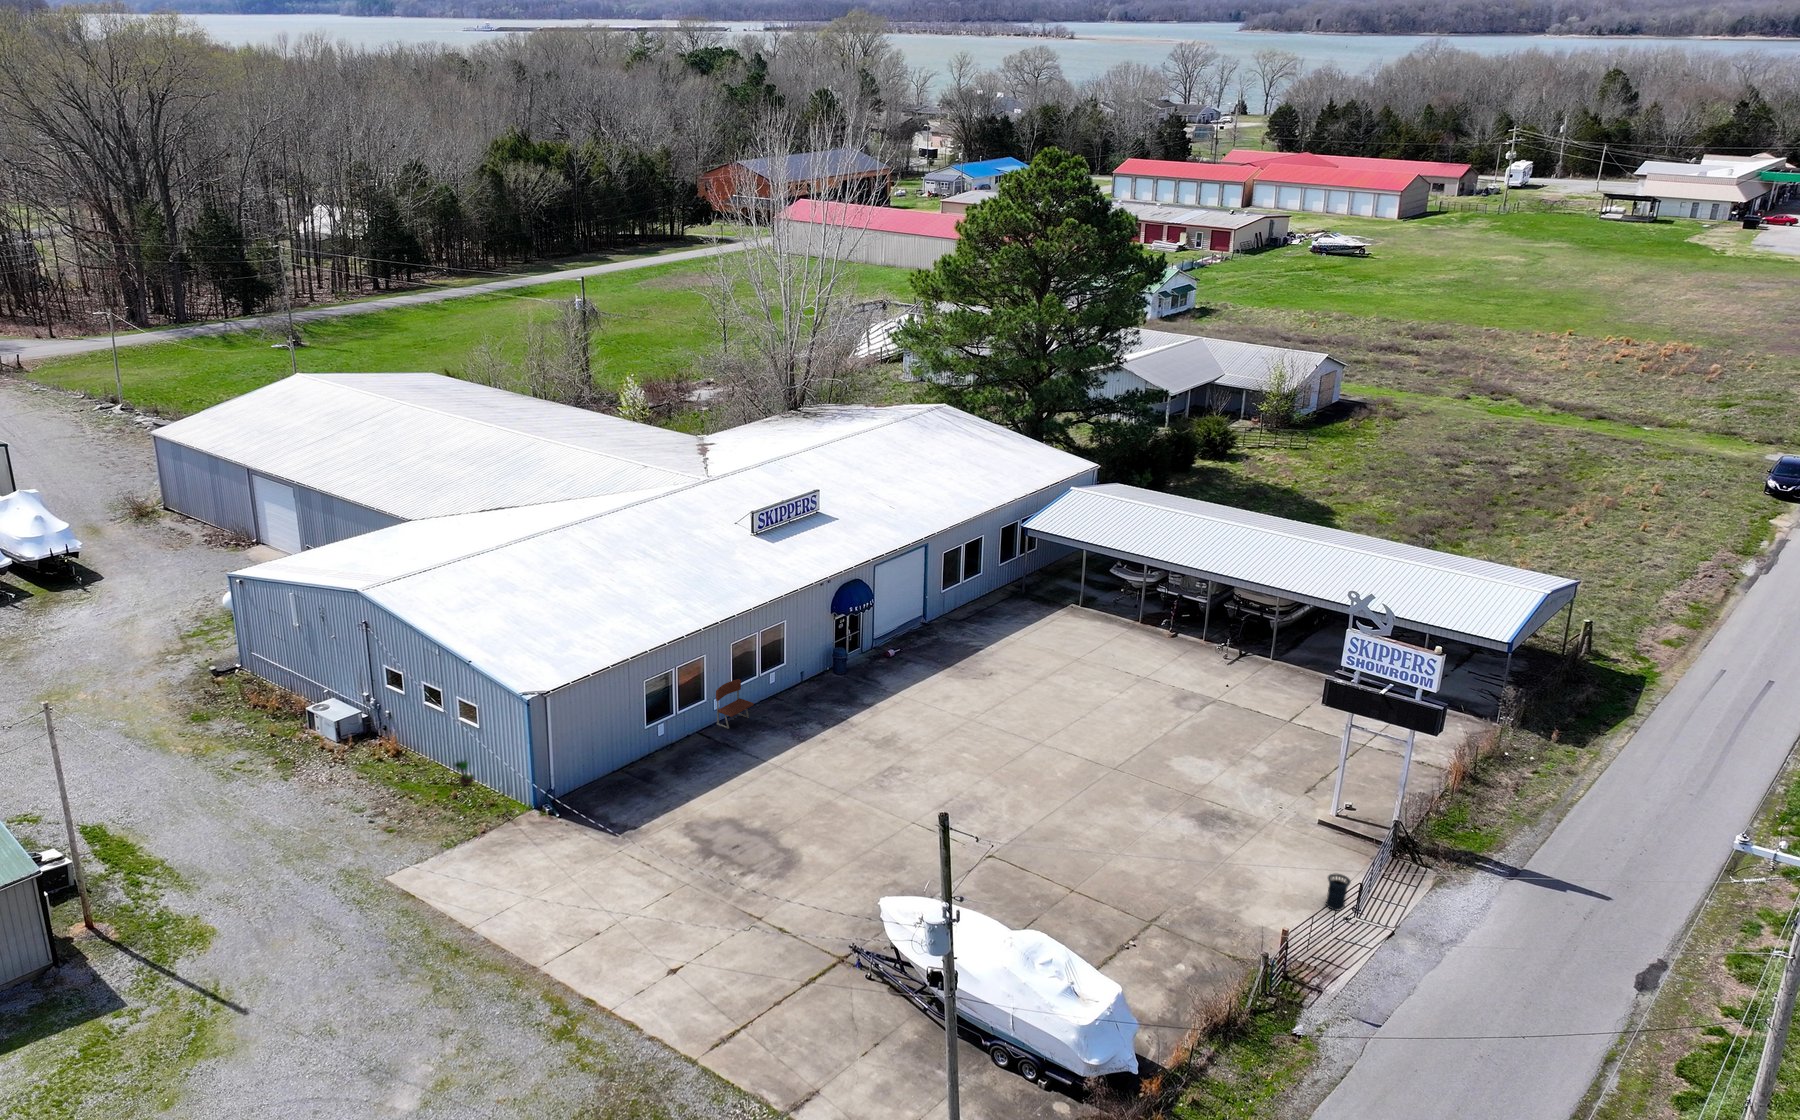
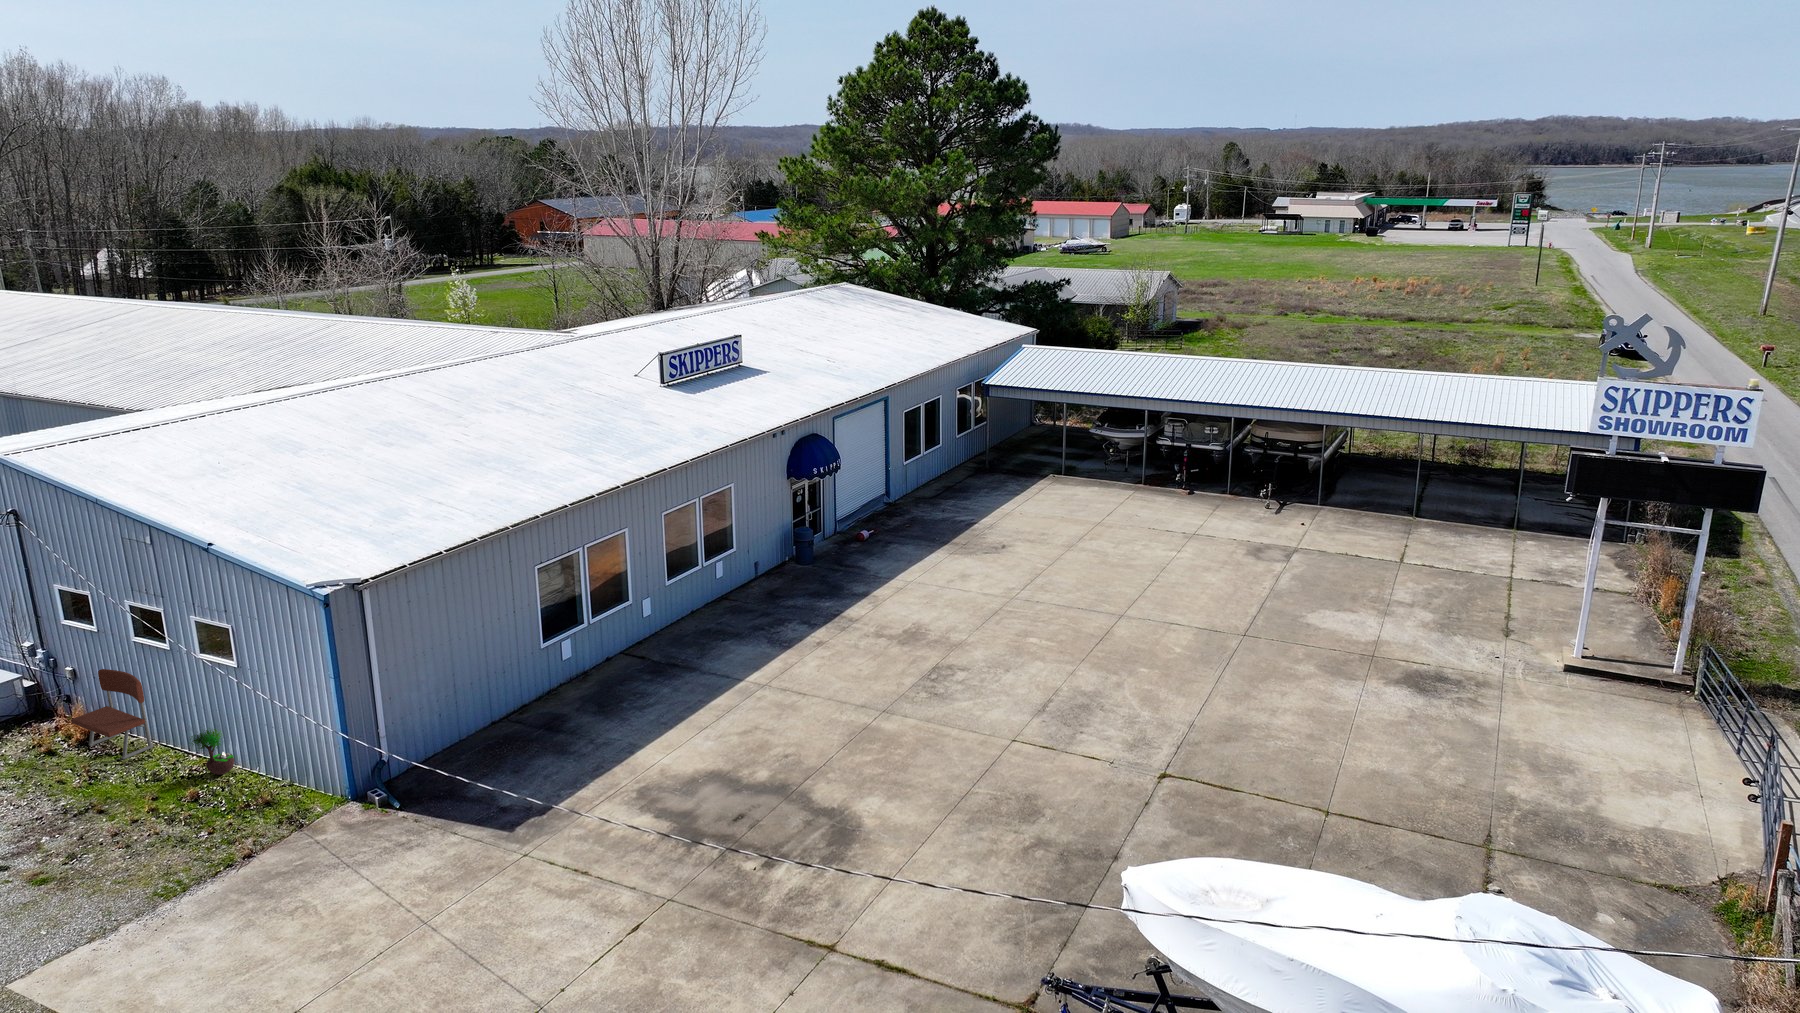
bench: present [716,679,754,729] -> present [71,669,153,759]
trash can: present [1326,873,1351,911] -> none [1716,726,1766,785]

